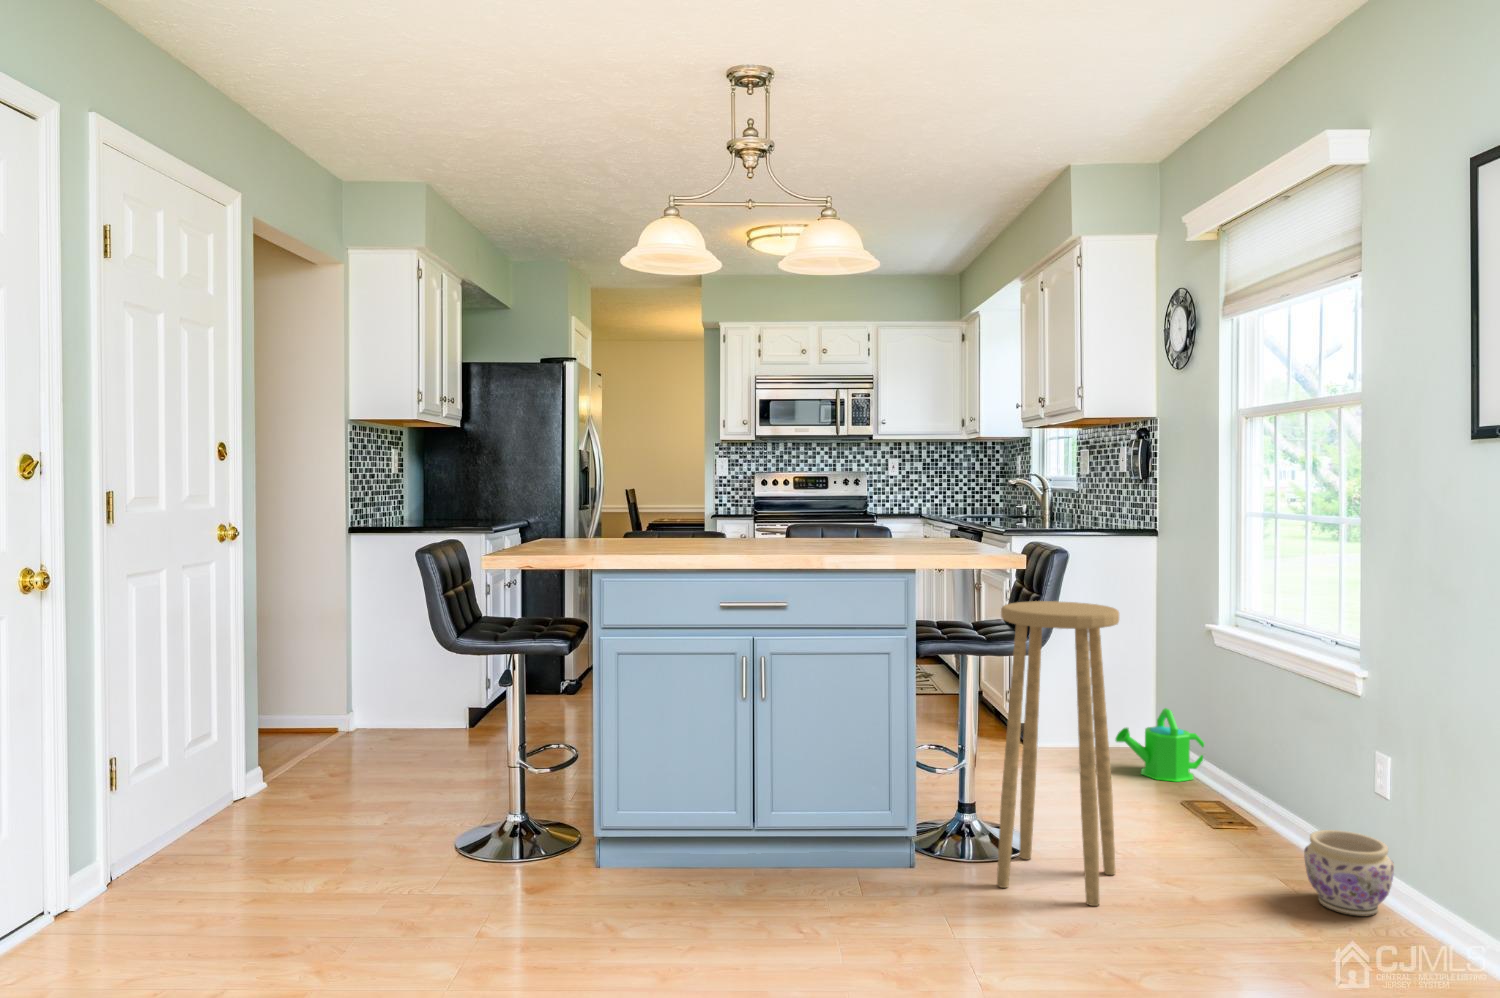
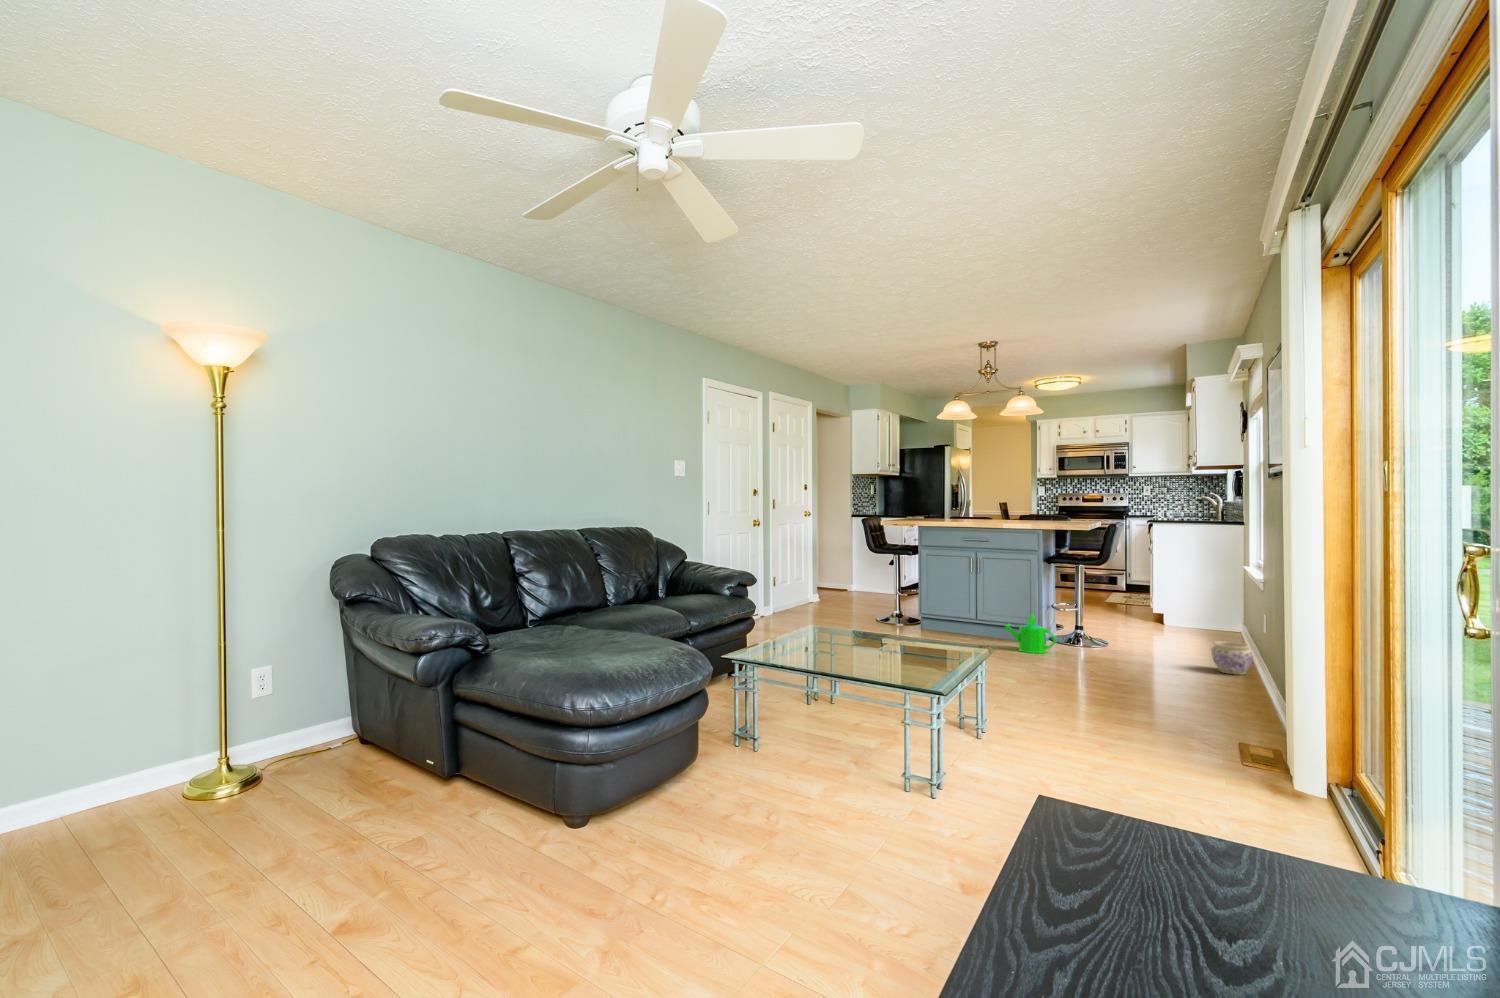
stool: present [997,601,1119,906] -> none [1072,541,1133,658]
watering can: present [1116,708,1204,782] -> present [1004,615,1057,653]

